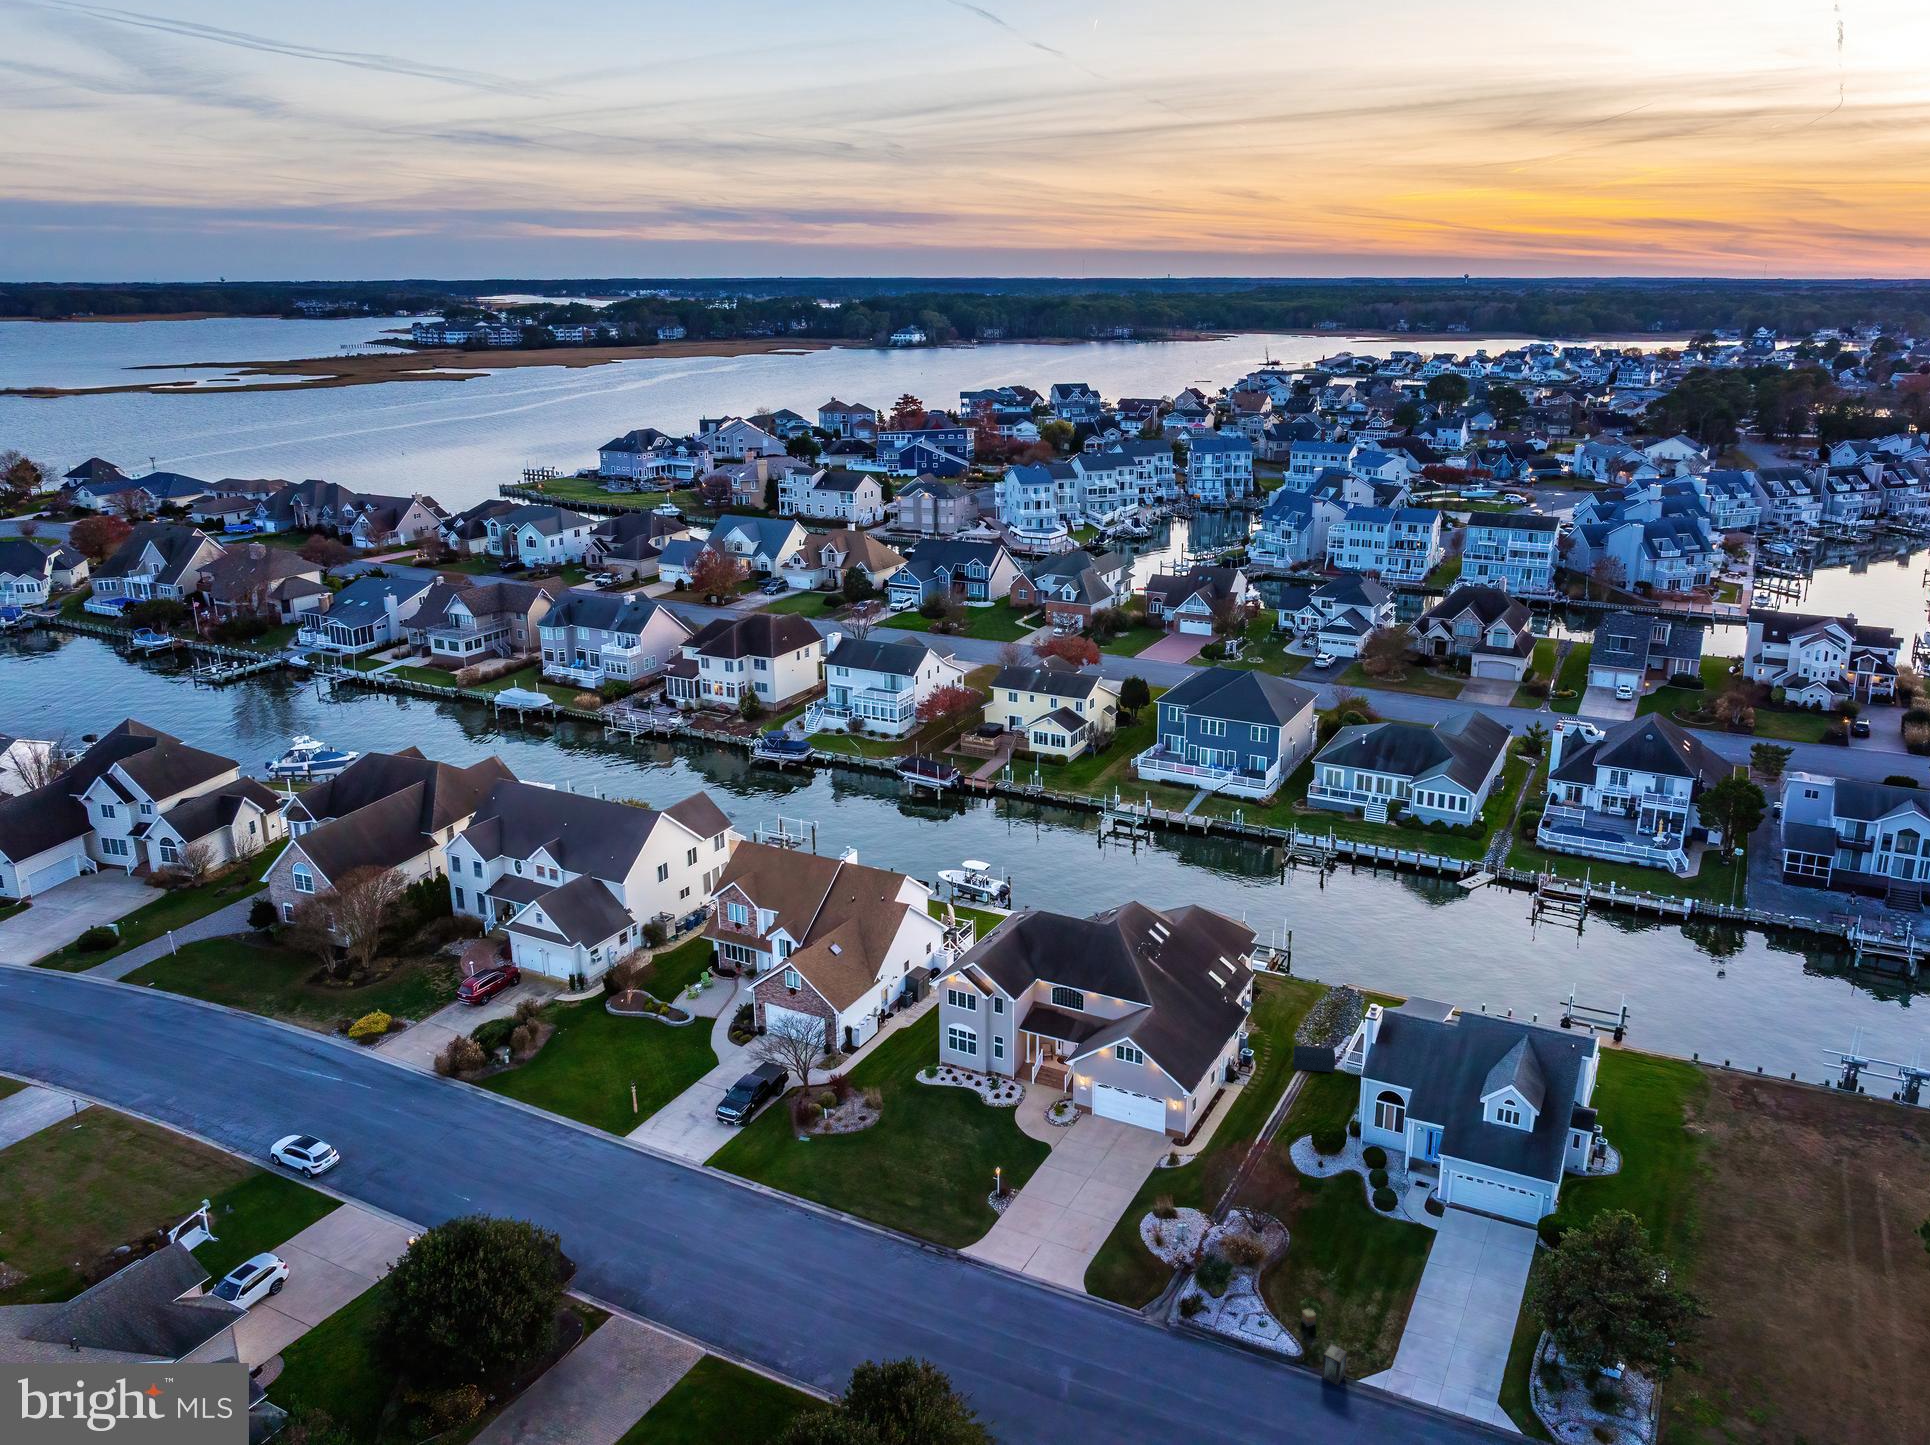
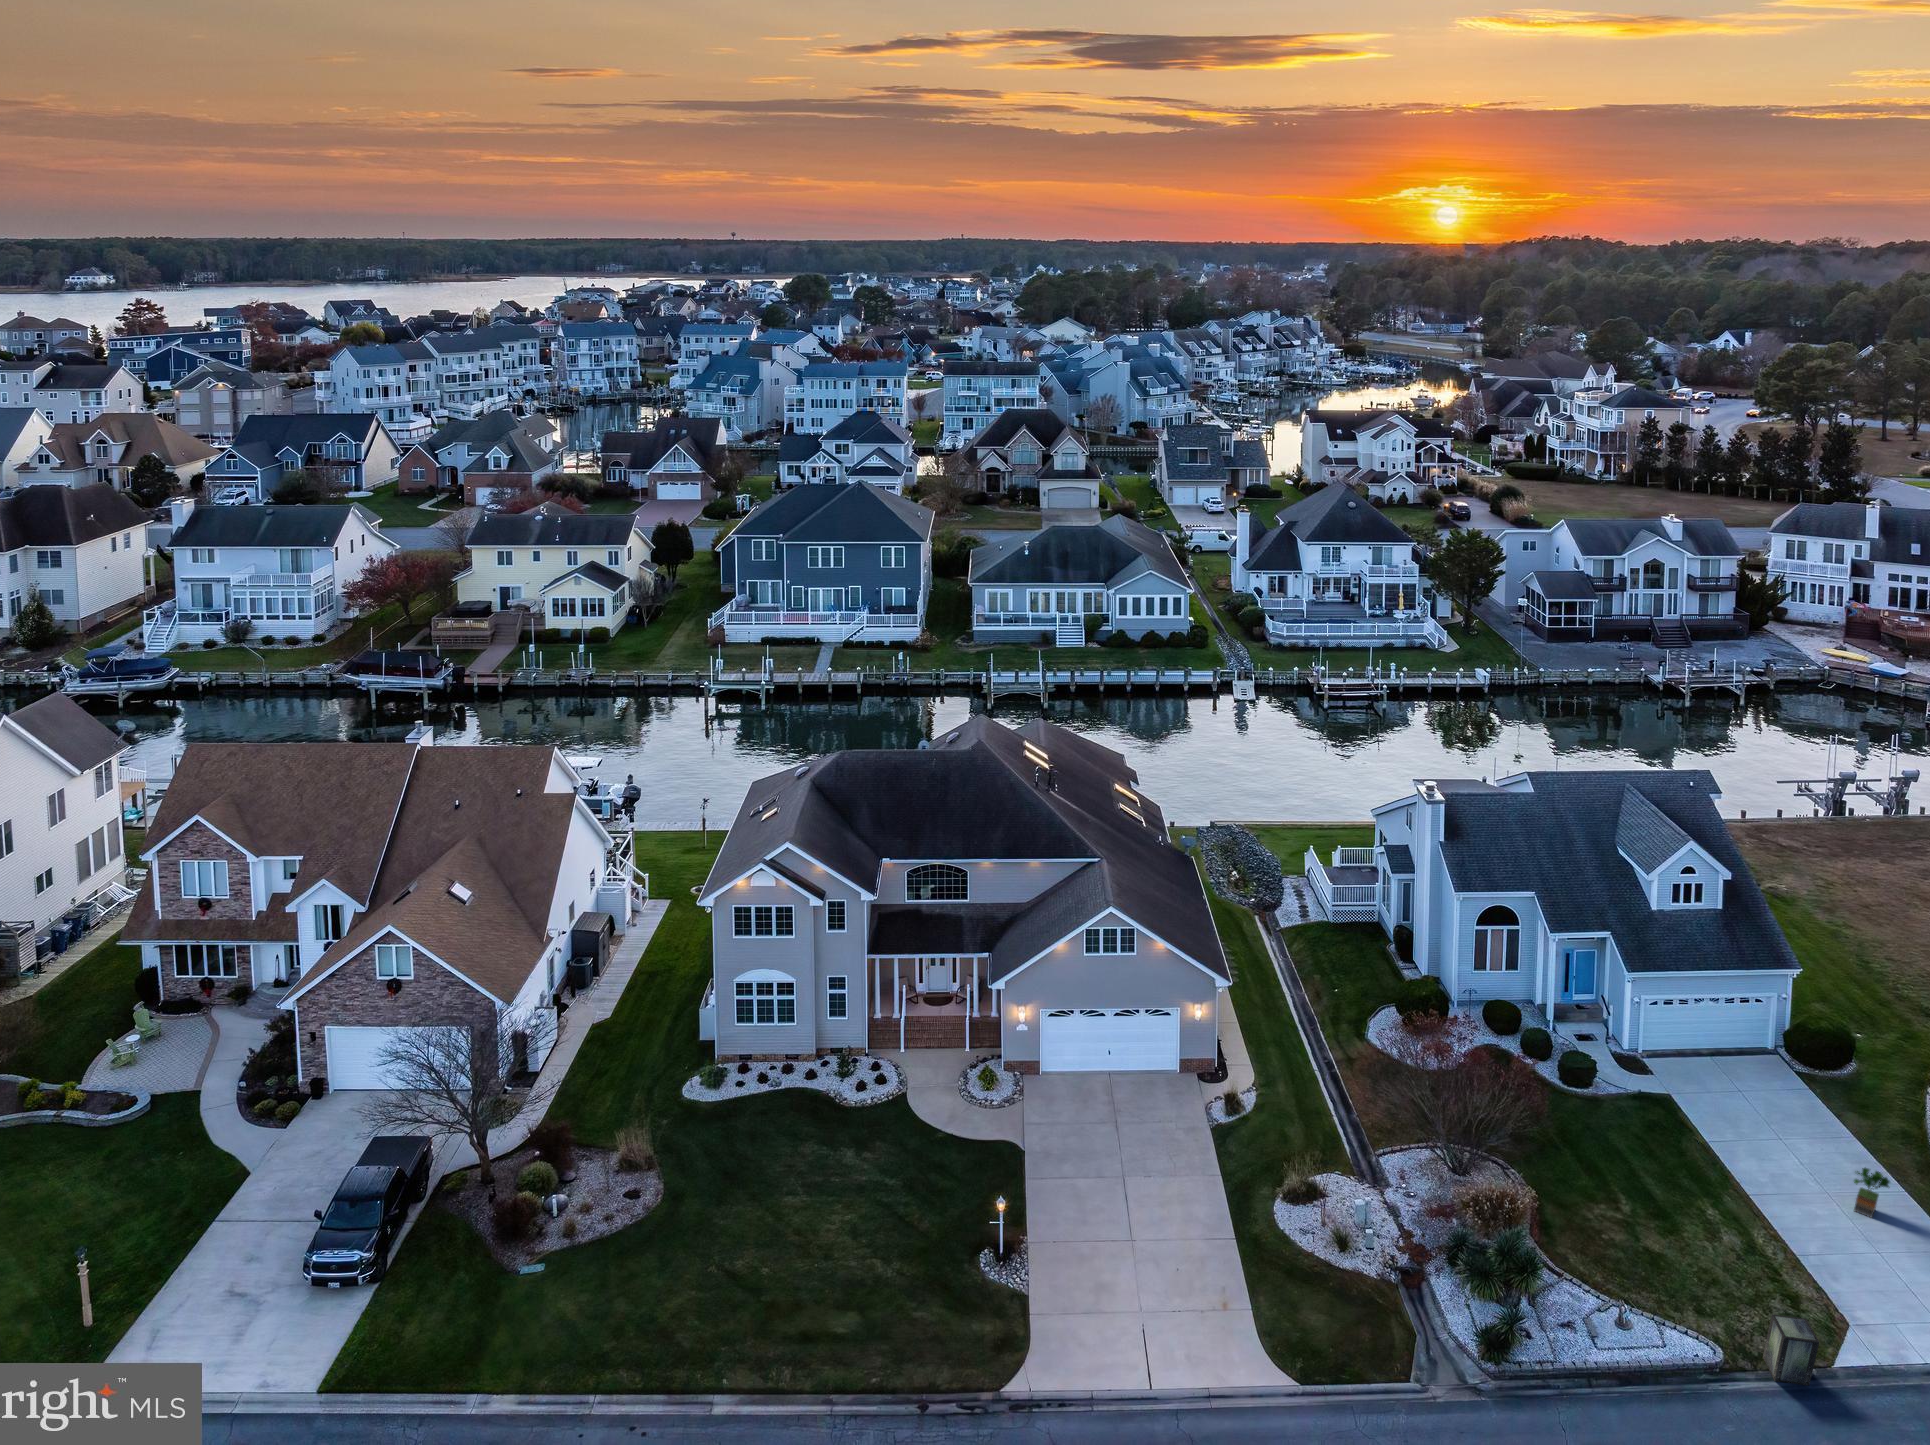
bench: present [1293,1046,1335,1074] -> none [1247,889,1315,933]
potted tree: present [1301,1297,1321,1326] -> present [1854,1168,1890,1218]

